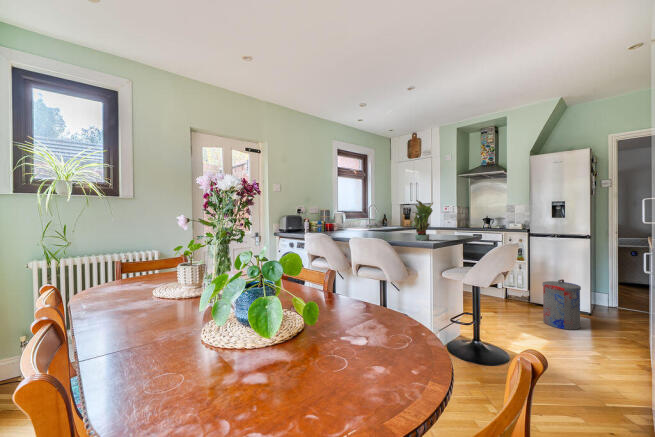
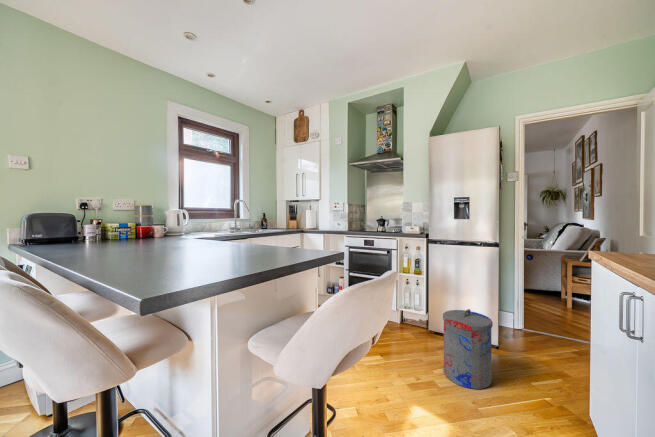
potted plant: present [409,200,433,240] -> none [125,166,194,278]

